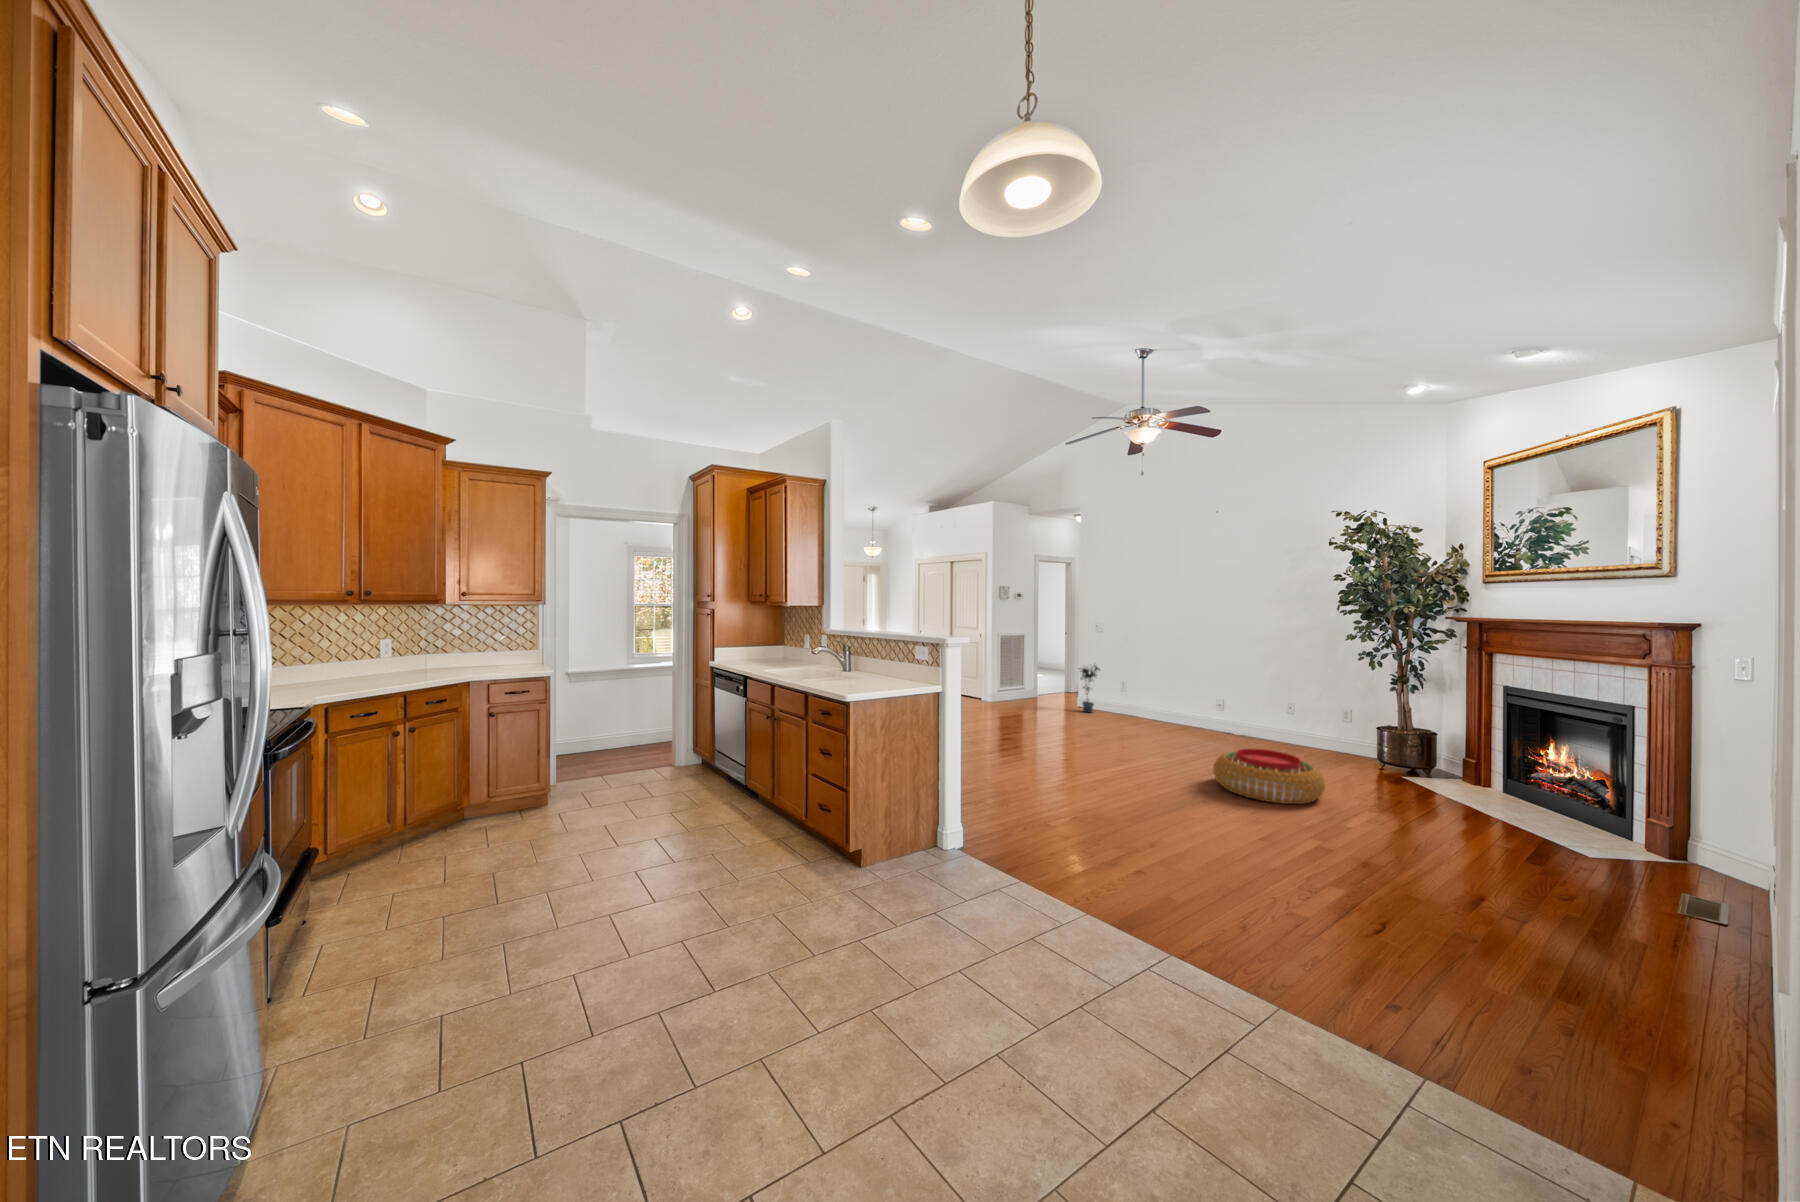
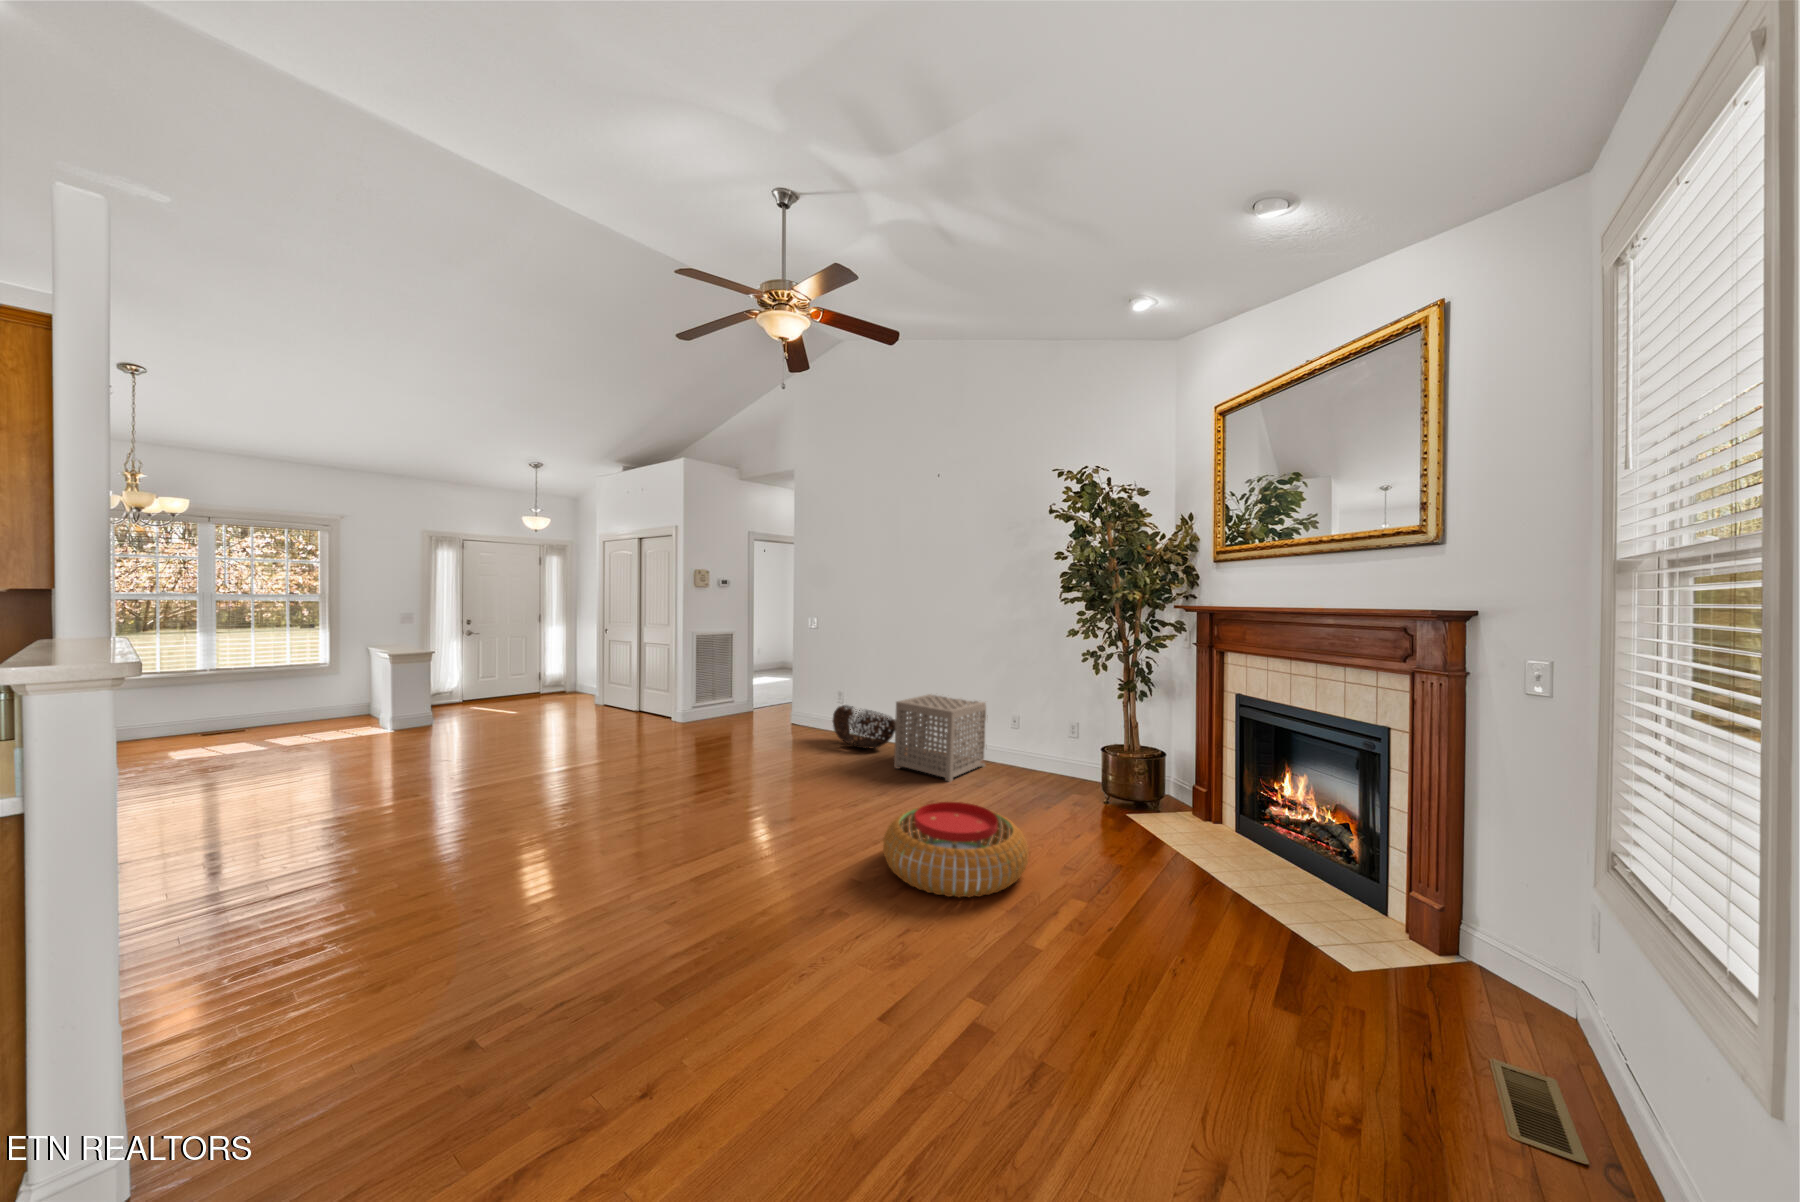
potted plant: present [1079,665,1100,713] -> none [777,669,808,734]
side table: none [1188,684,1268,749] -> present [894,694,988,782]
basket: none [1126,691,1183,725] -> present [833,705,895,749]

